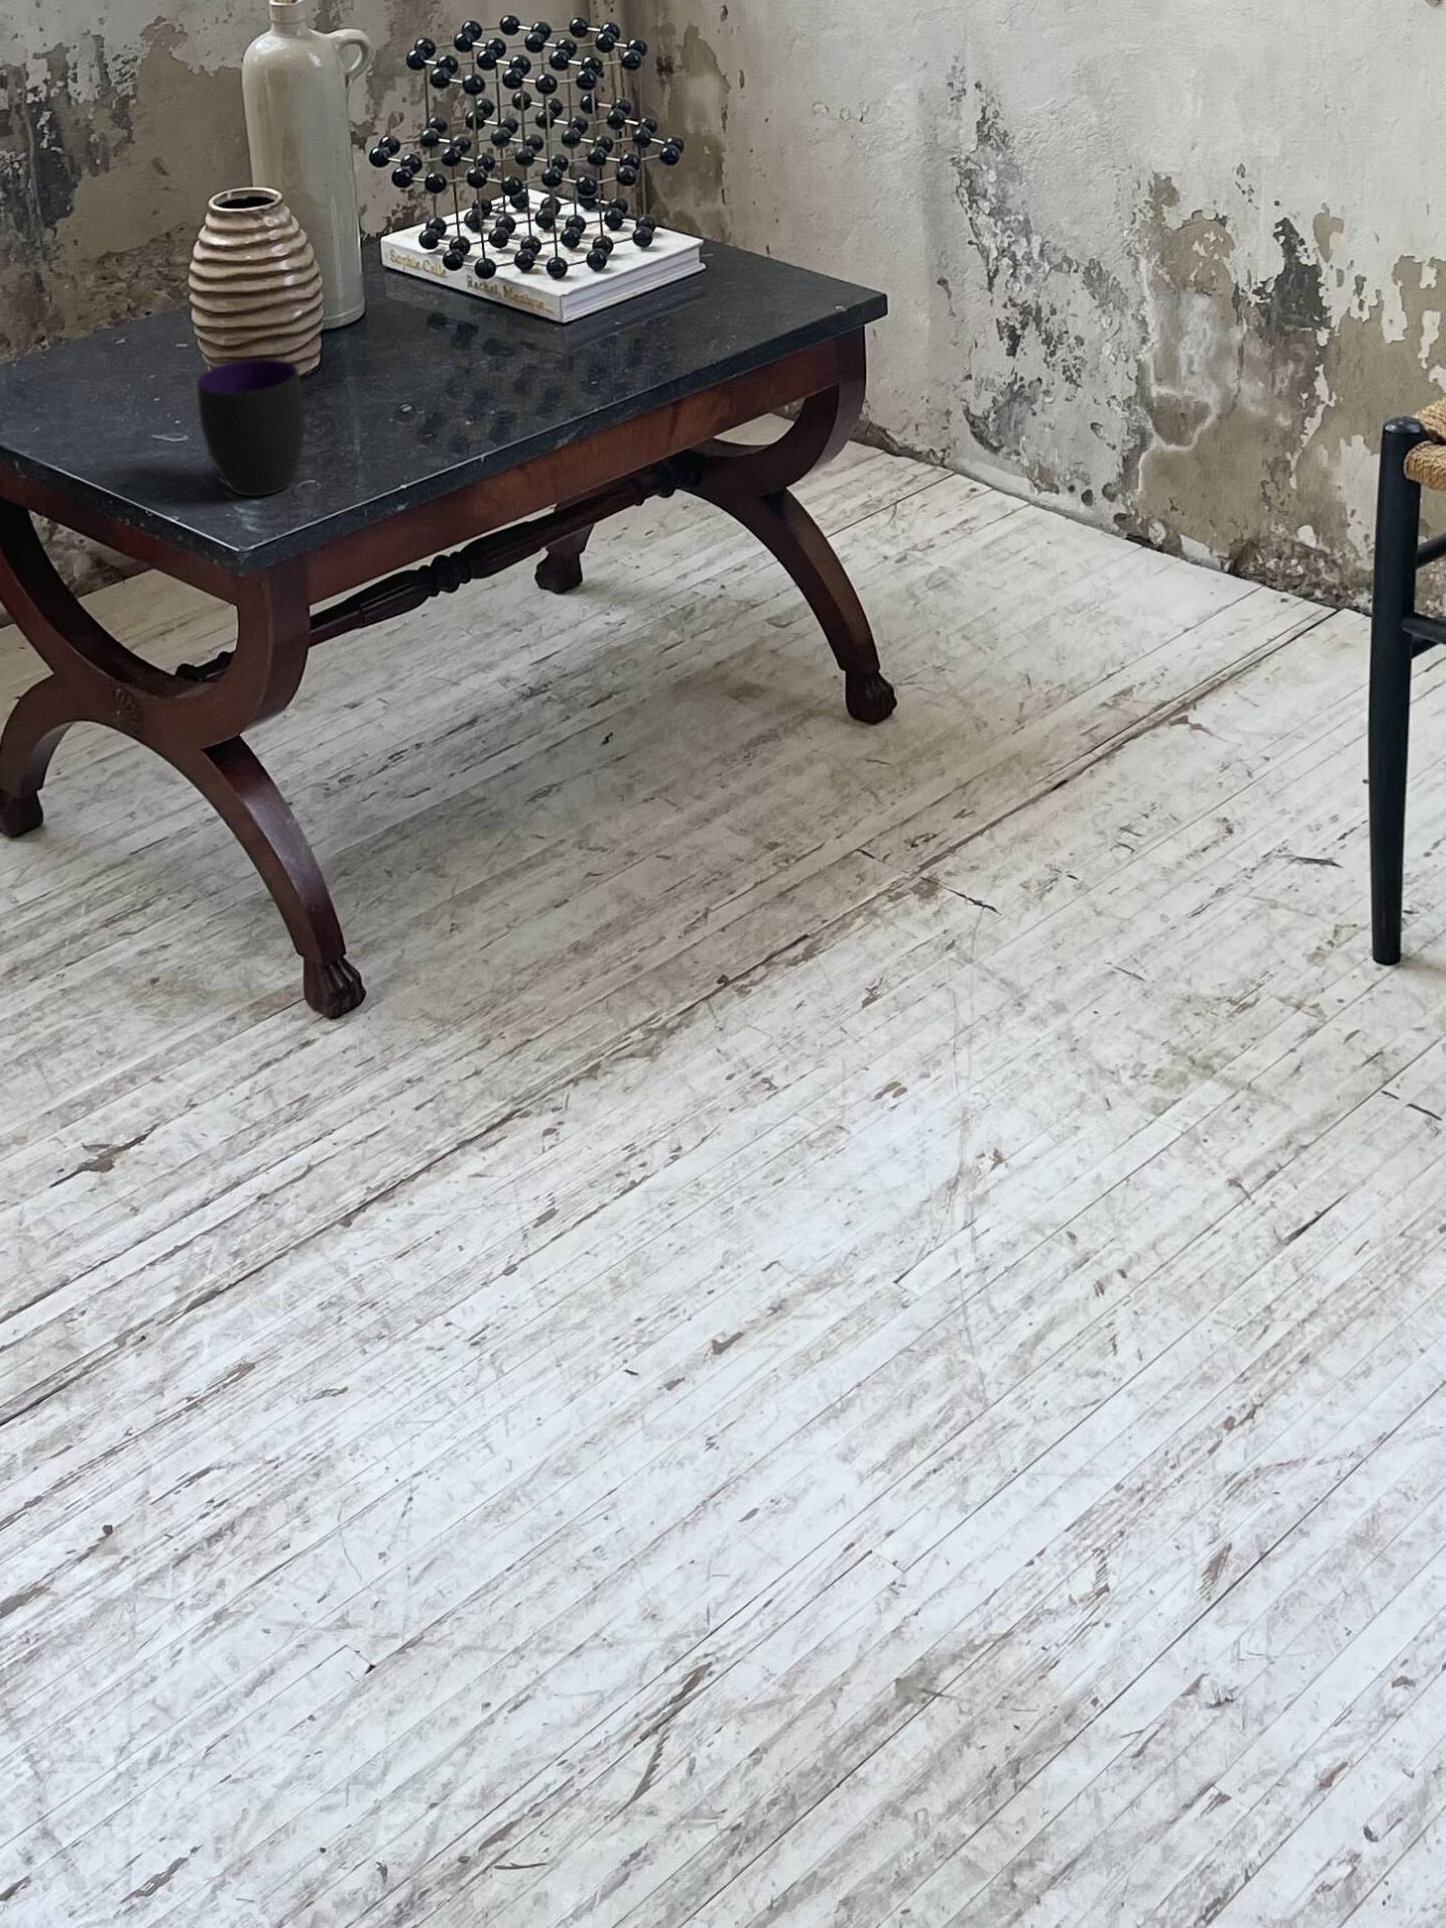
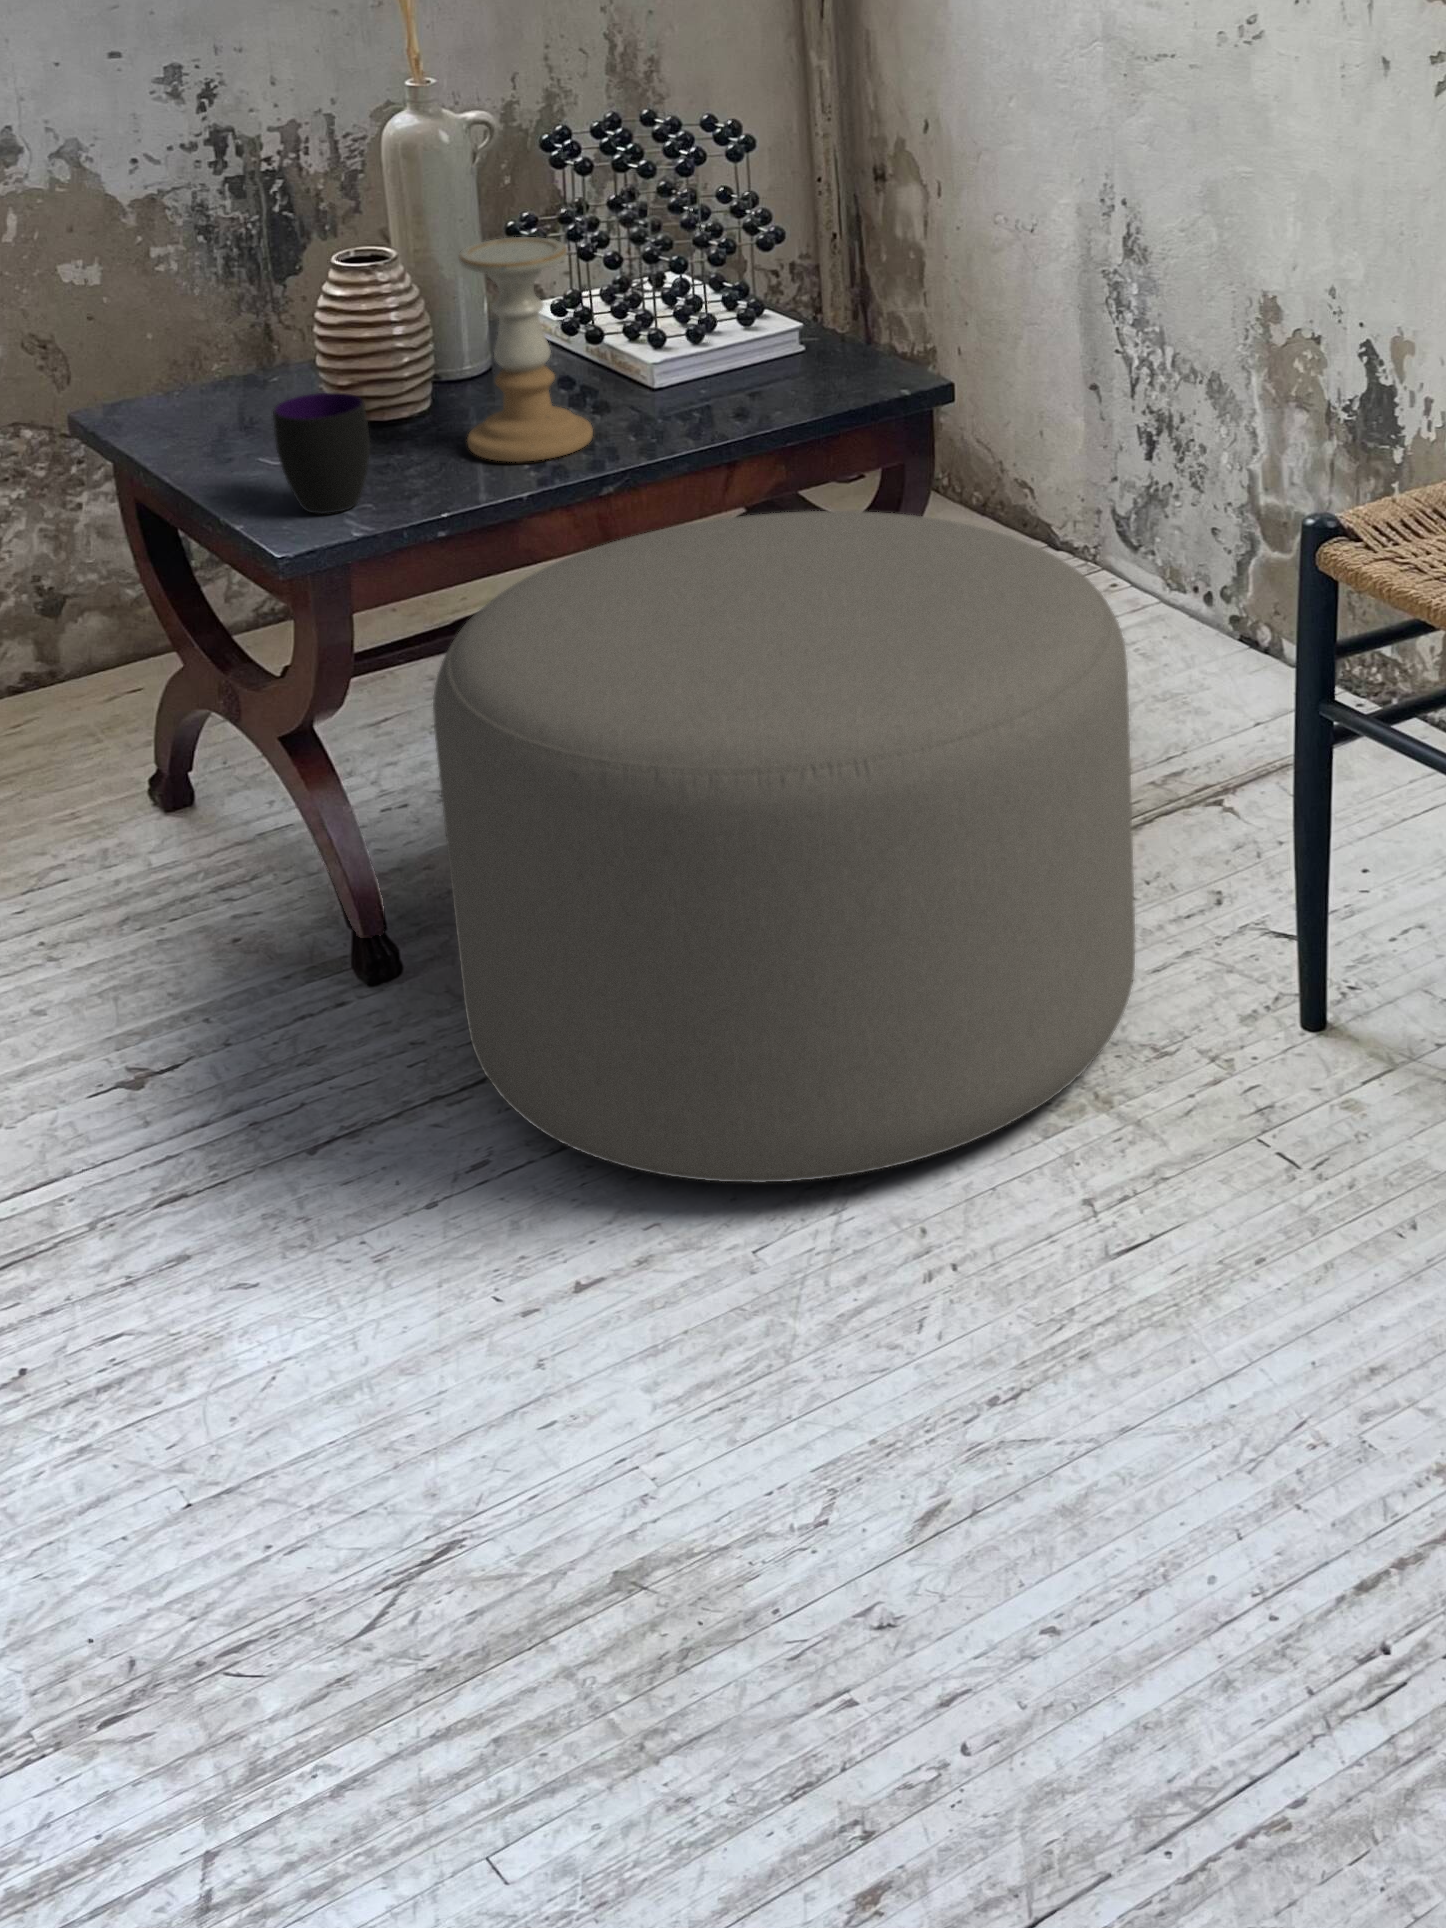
candle holder: none [372,170,522,419] -> present [459,237,593,462]
ottoman: none [454,445,1207,1200] -> present [433,511,1135,1182]

